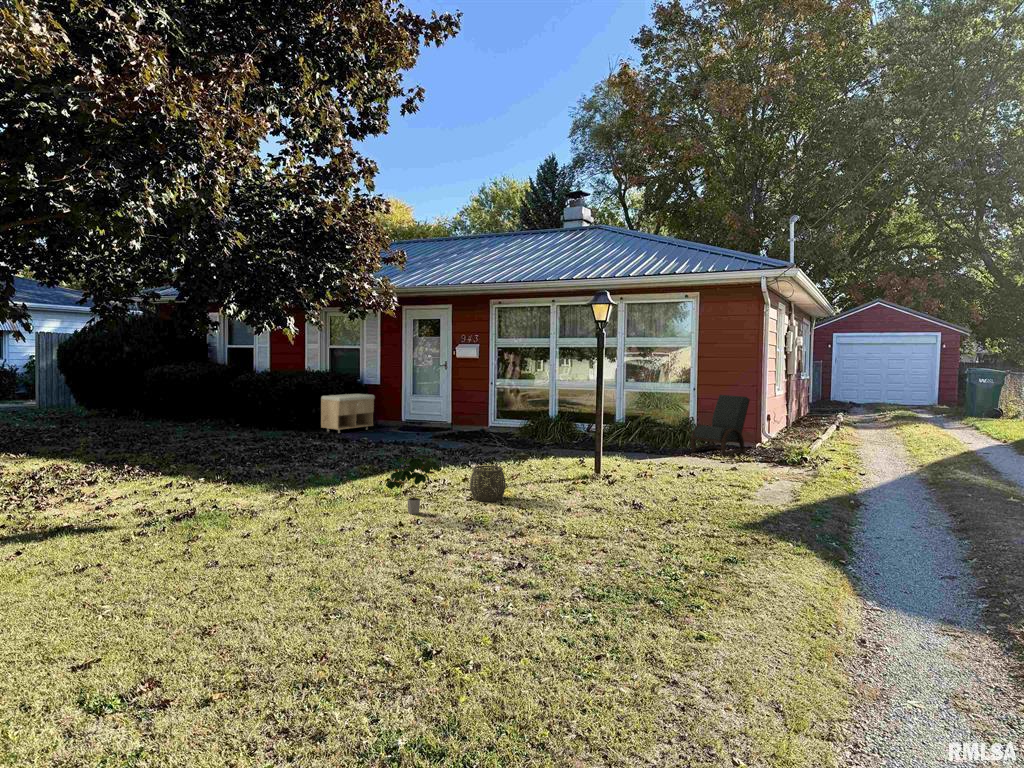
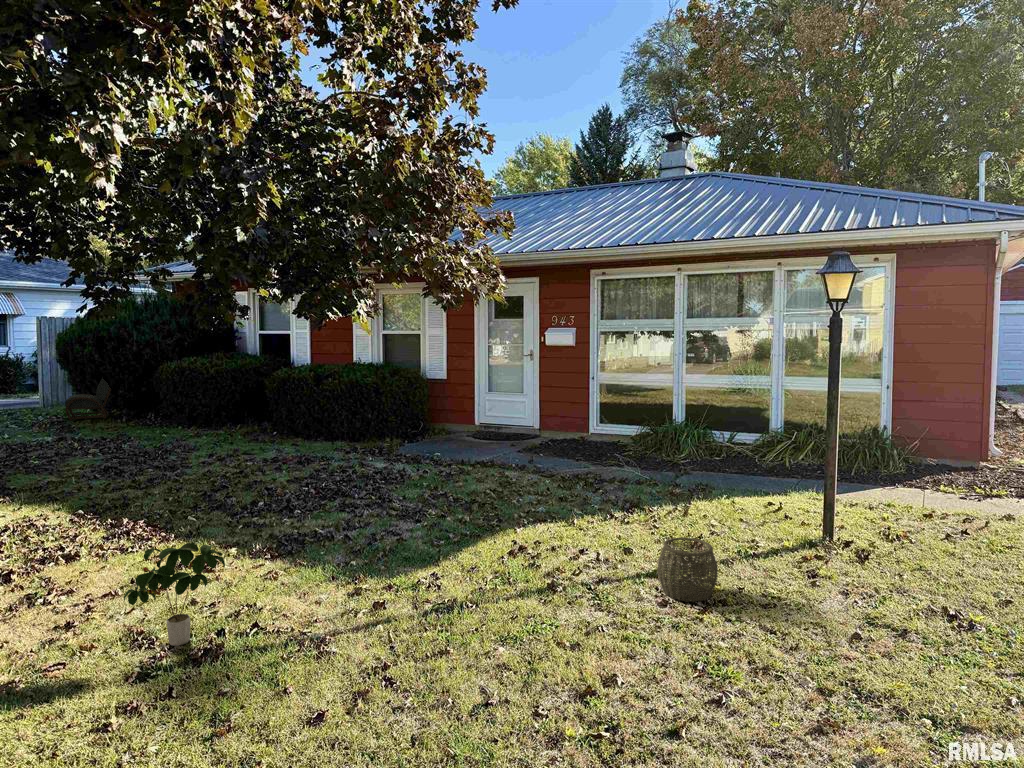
storage bench: present [321,394,375,433] -> none [377,392,443,445]
lounge chair: present [691,395,750,456] -> present [65,378,111,421]
potted plant: present [386,456,440,514] -> present [124,543,225,646]

